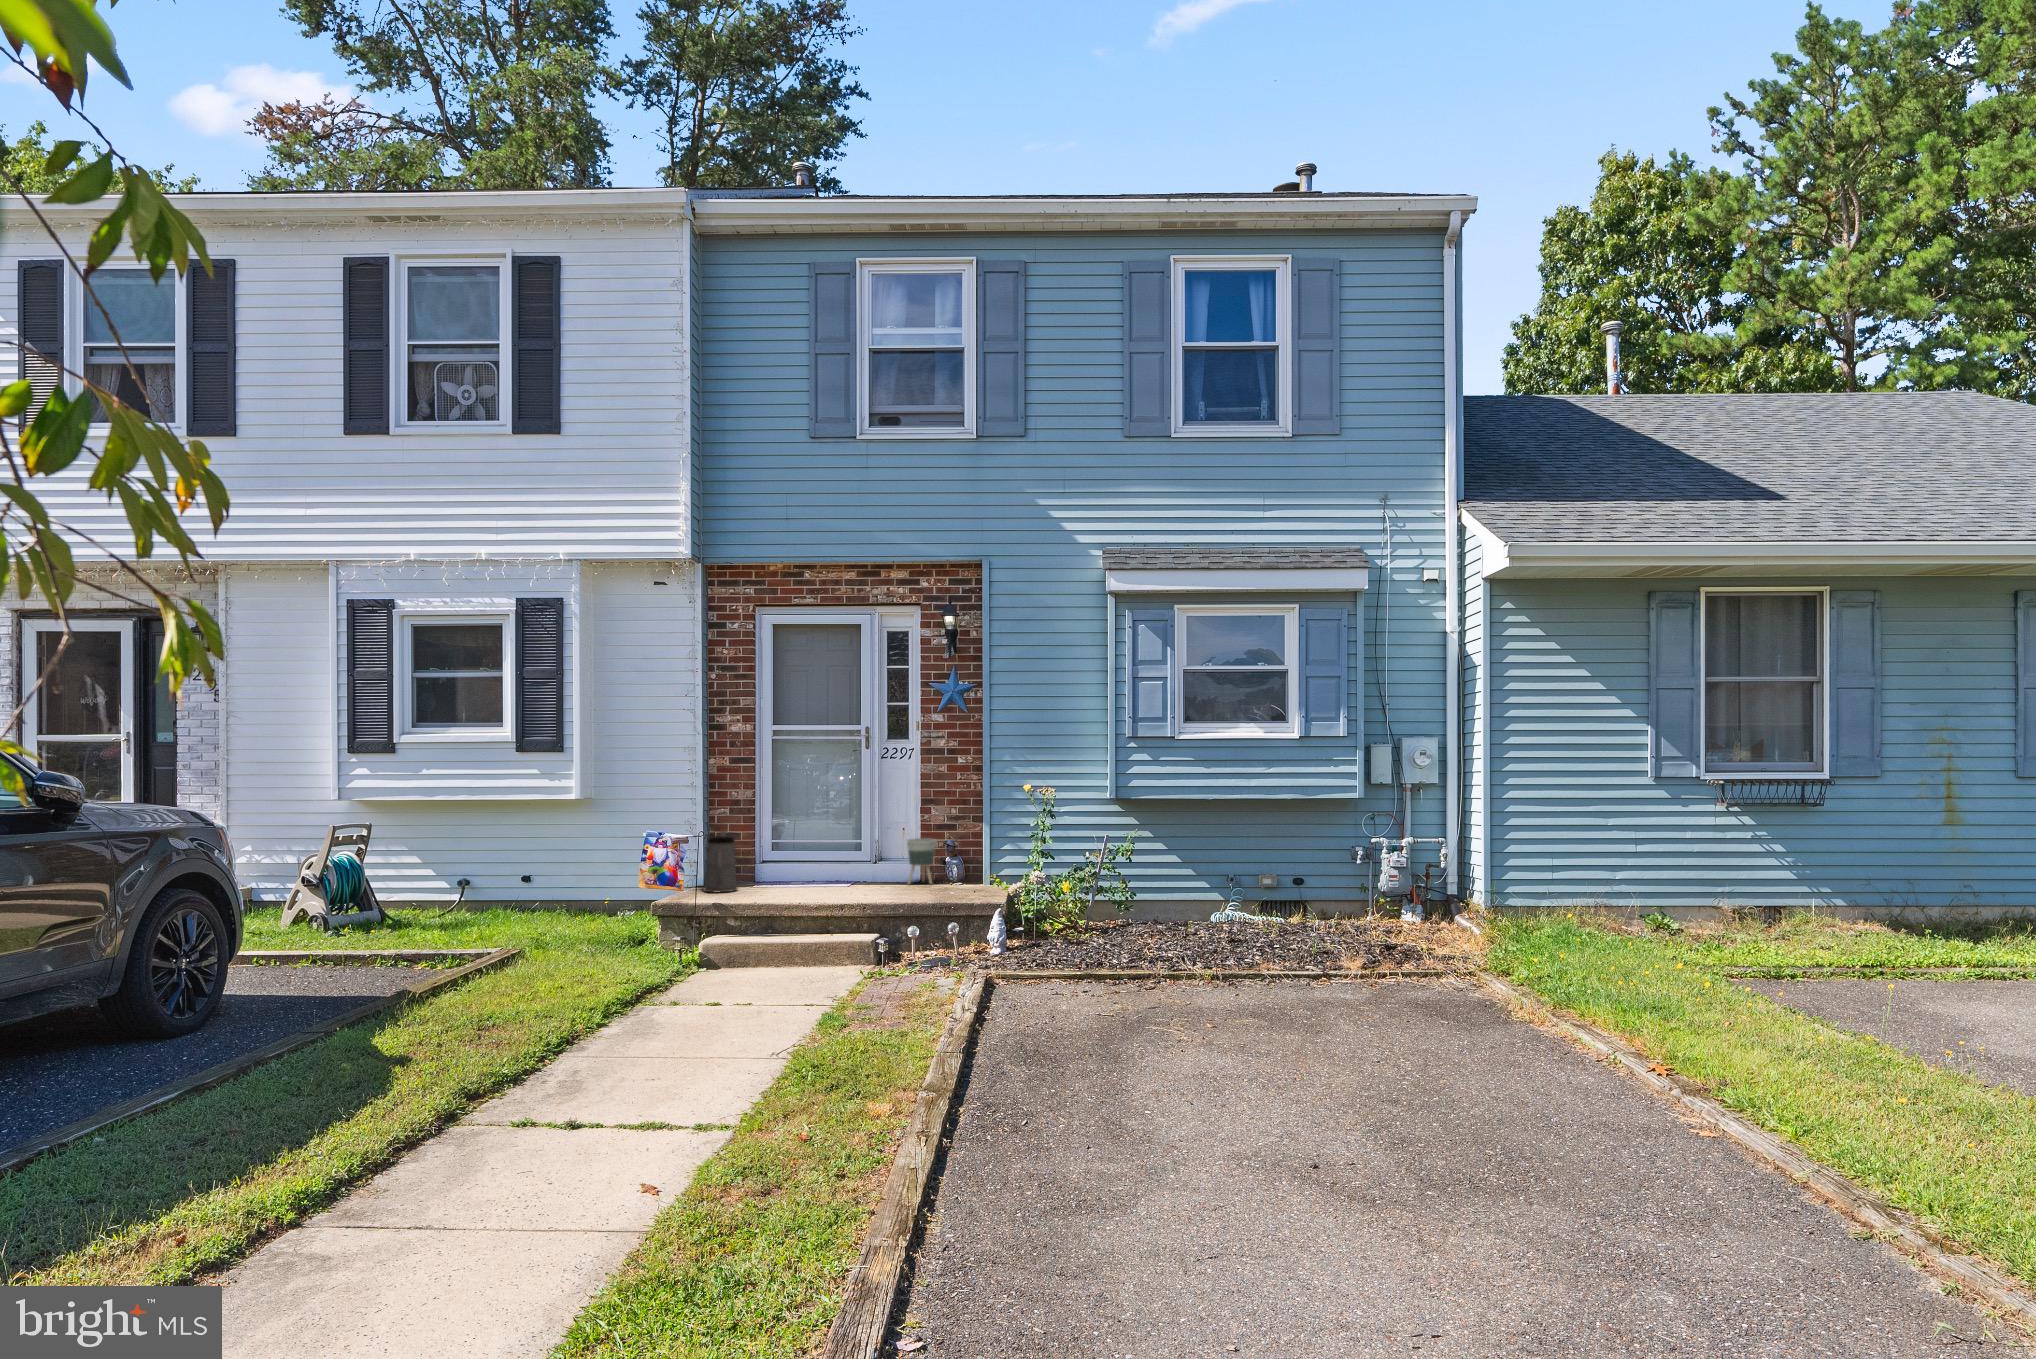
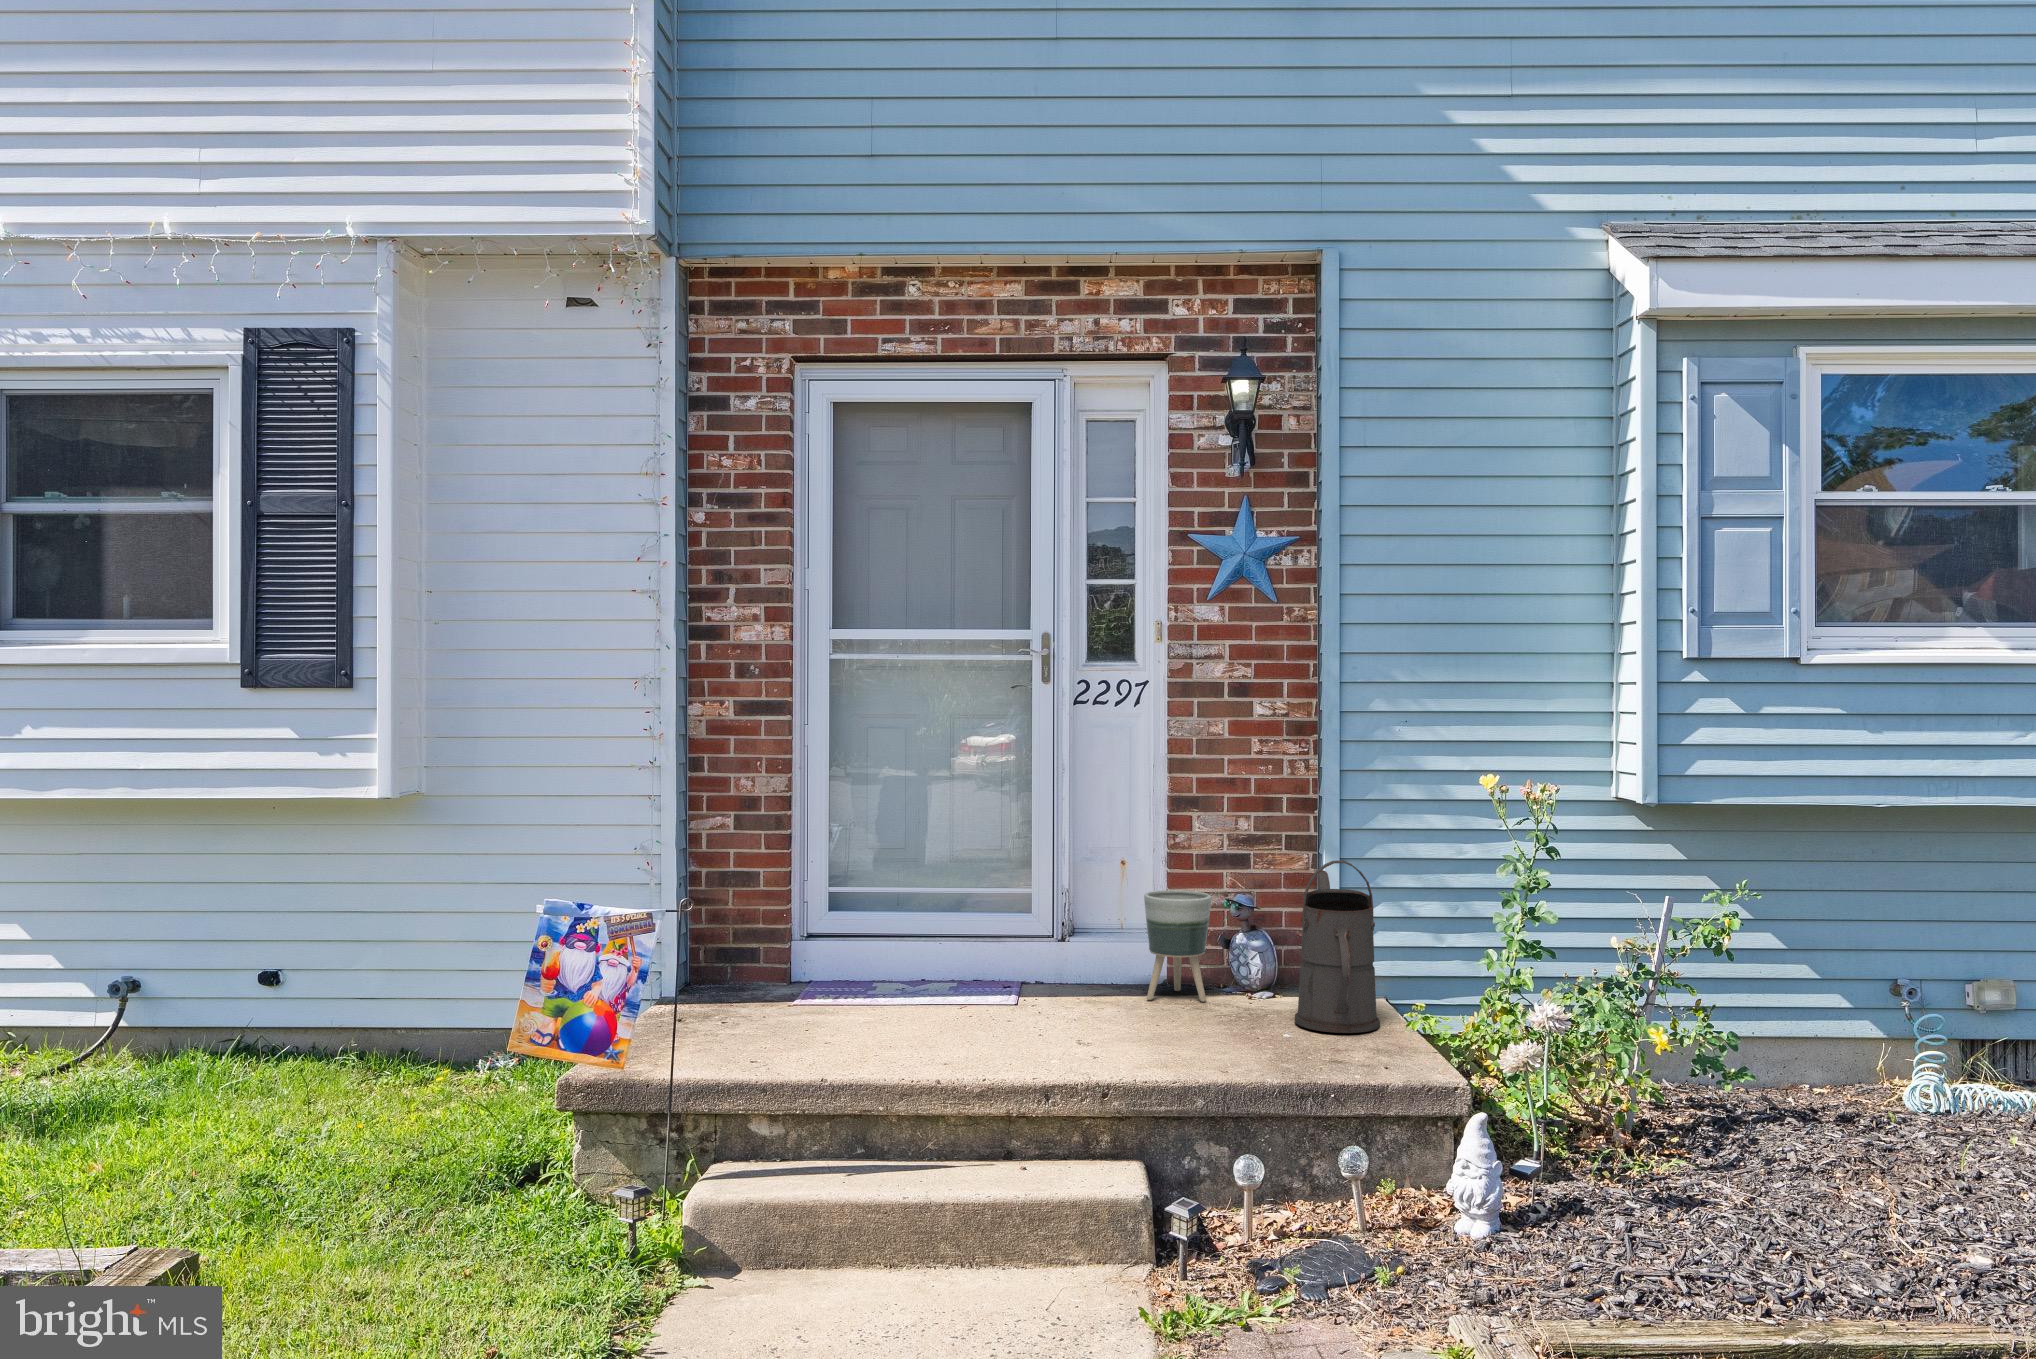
watering can: present [703,824,738,892] -> present [1295,860,1380,1033]

